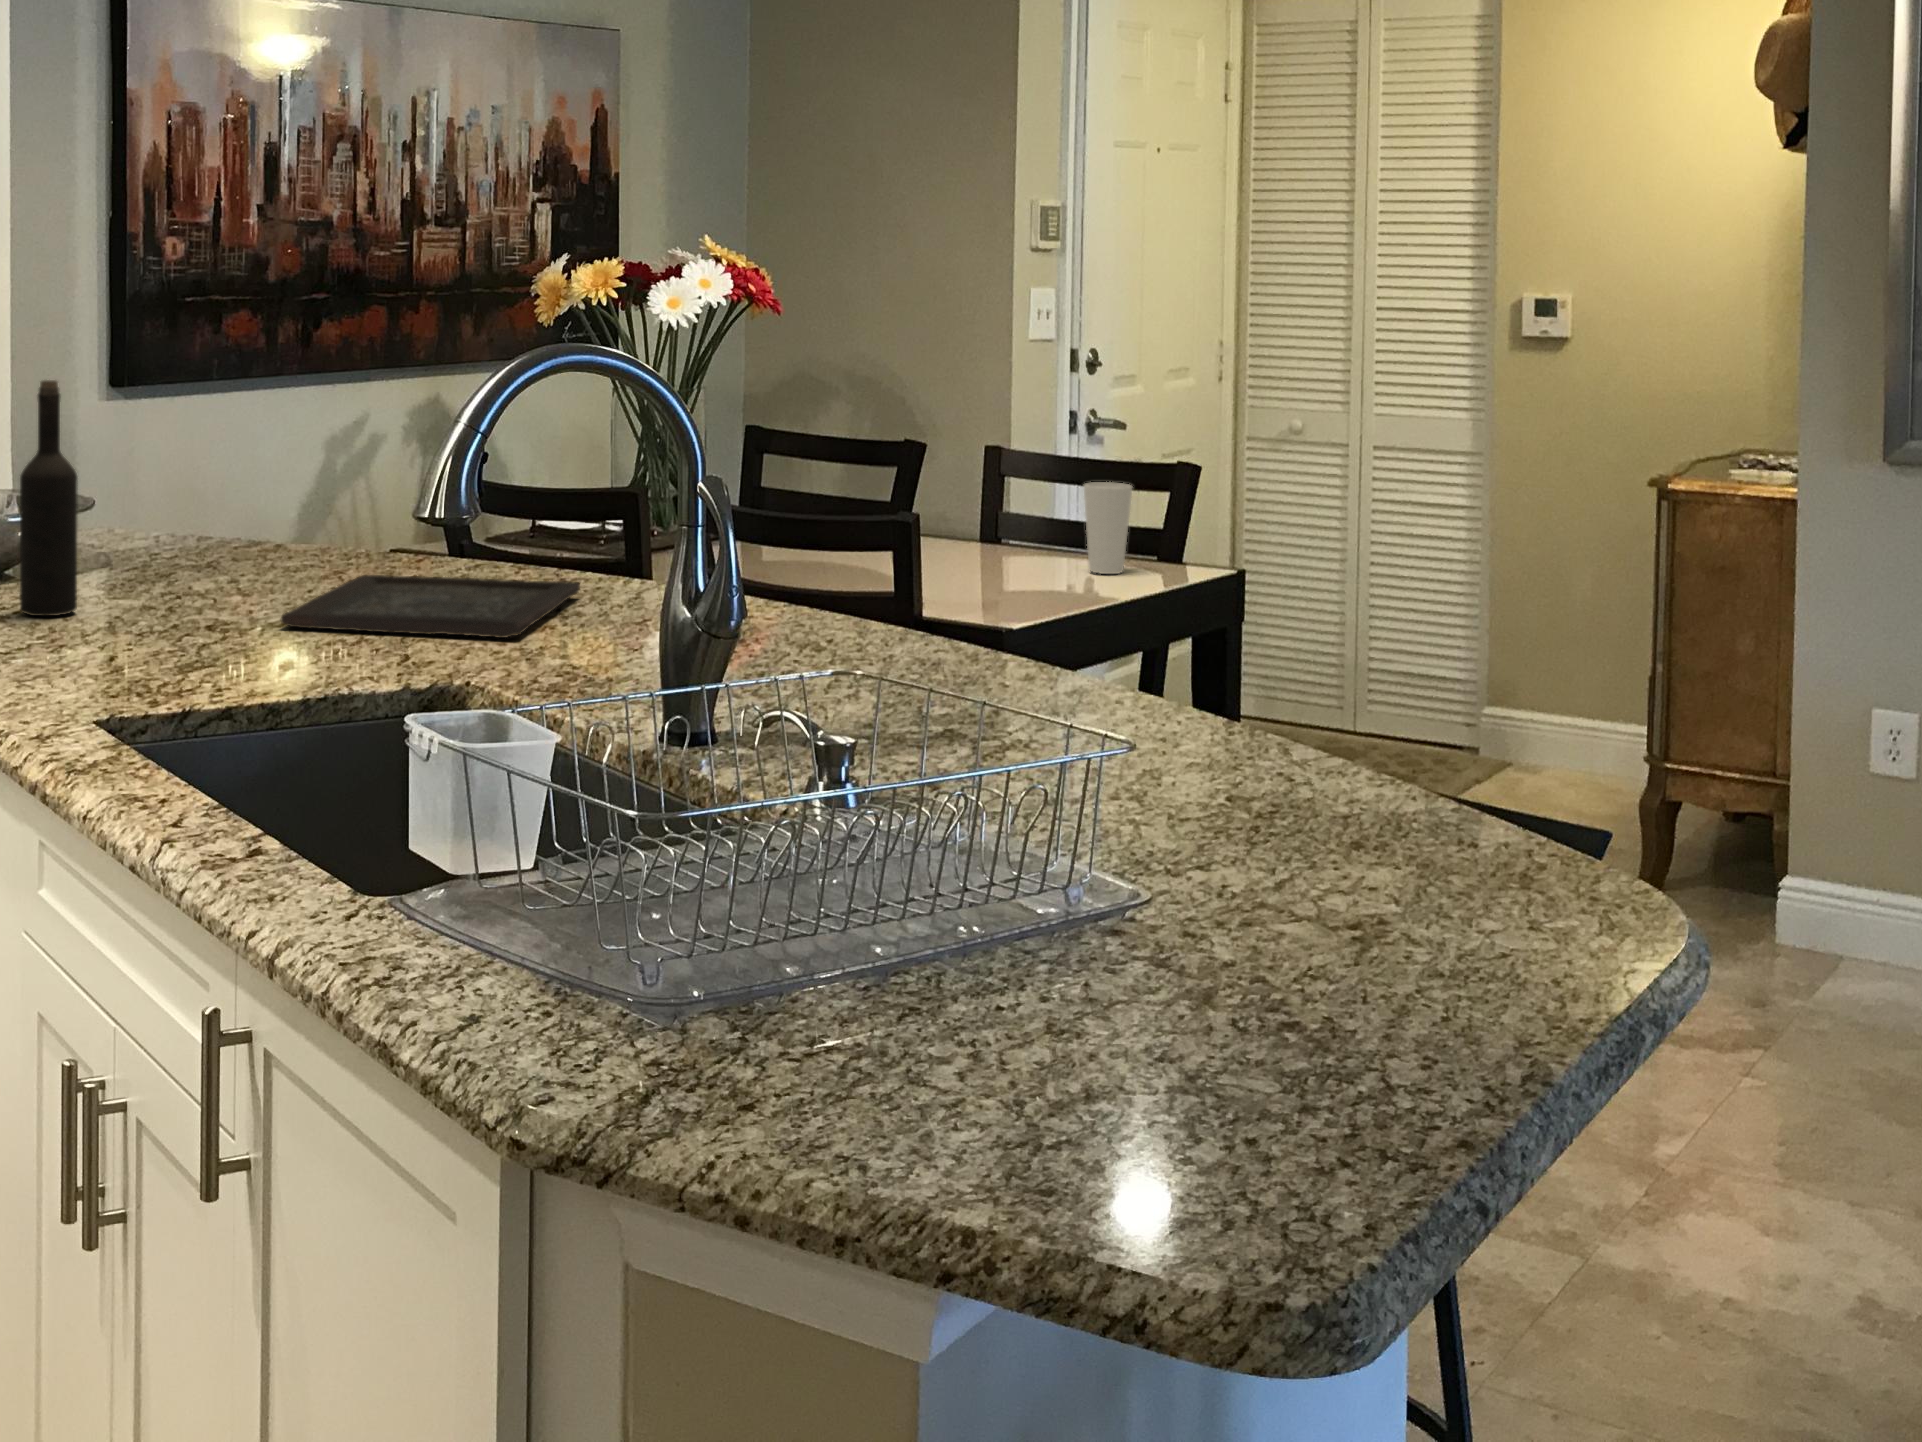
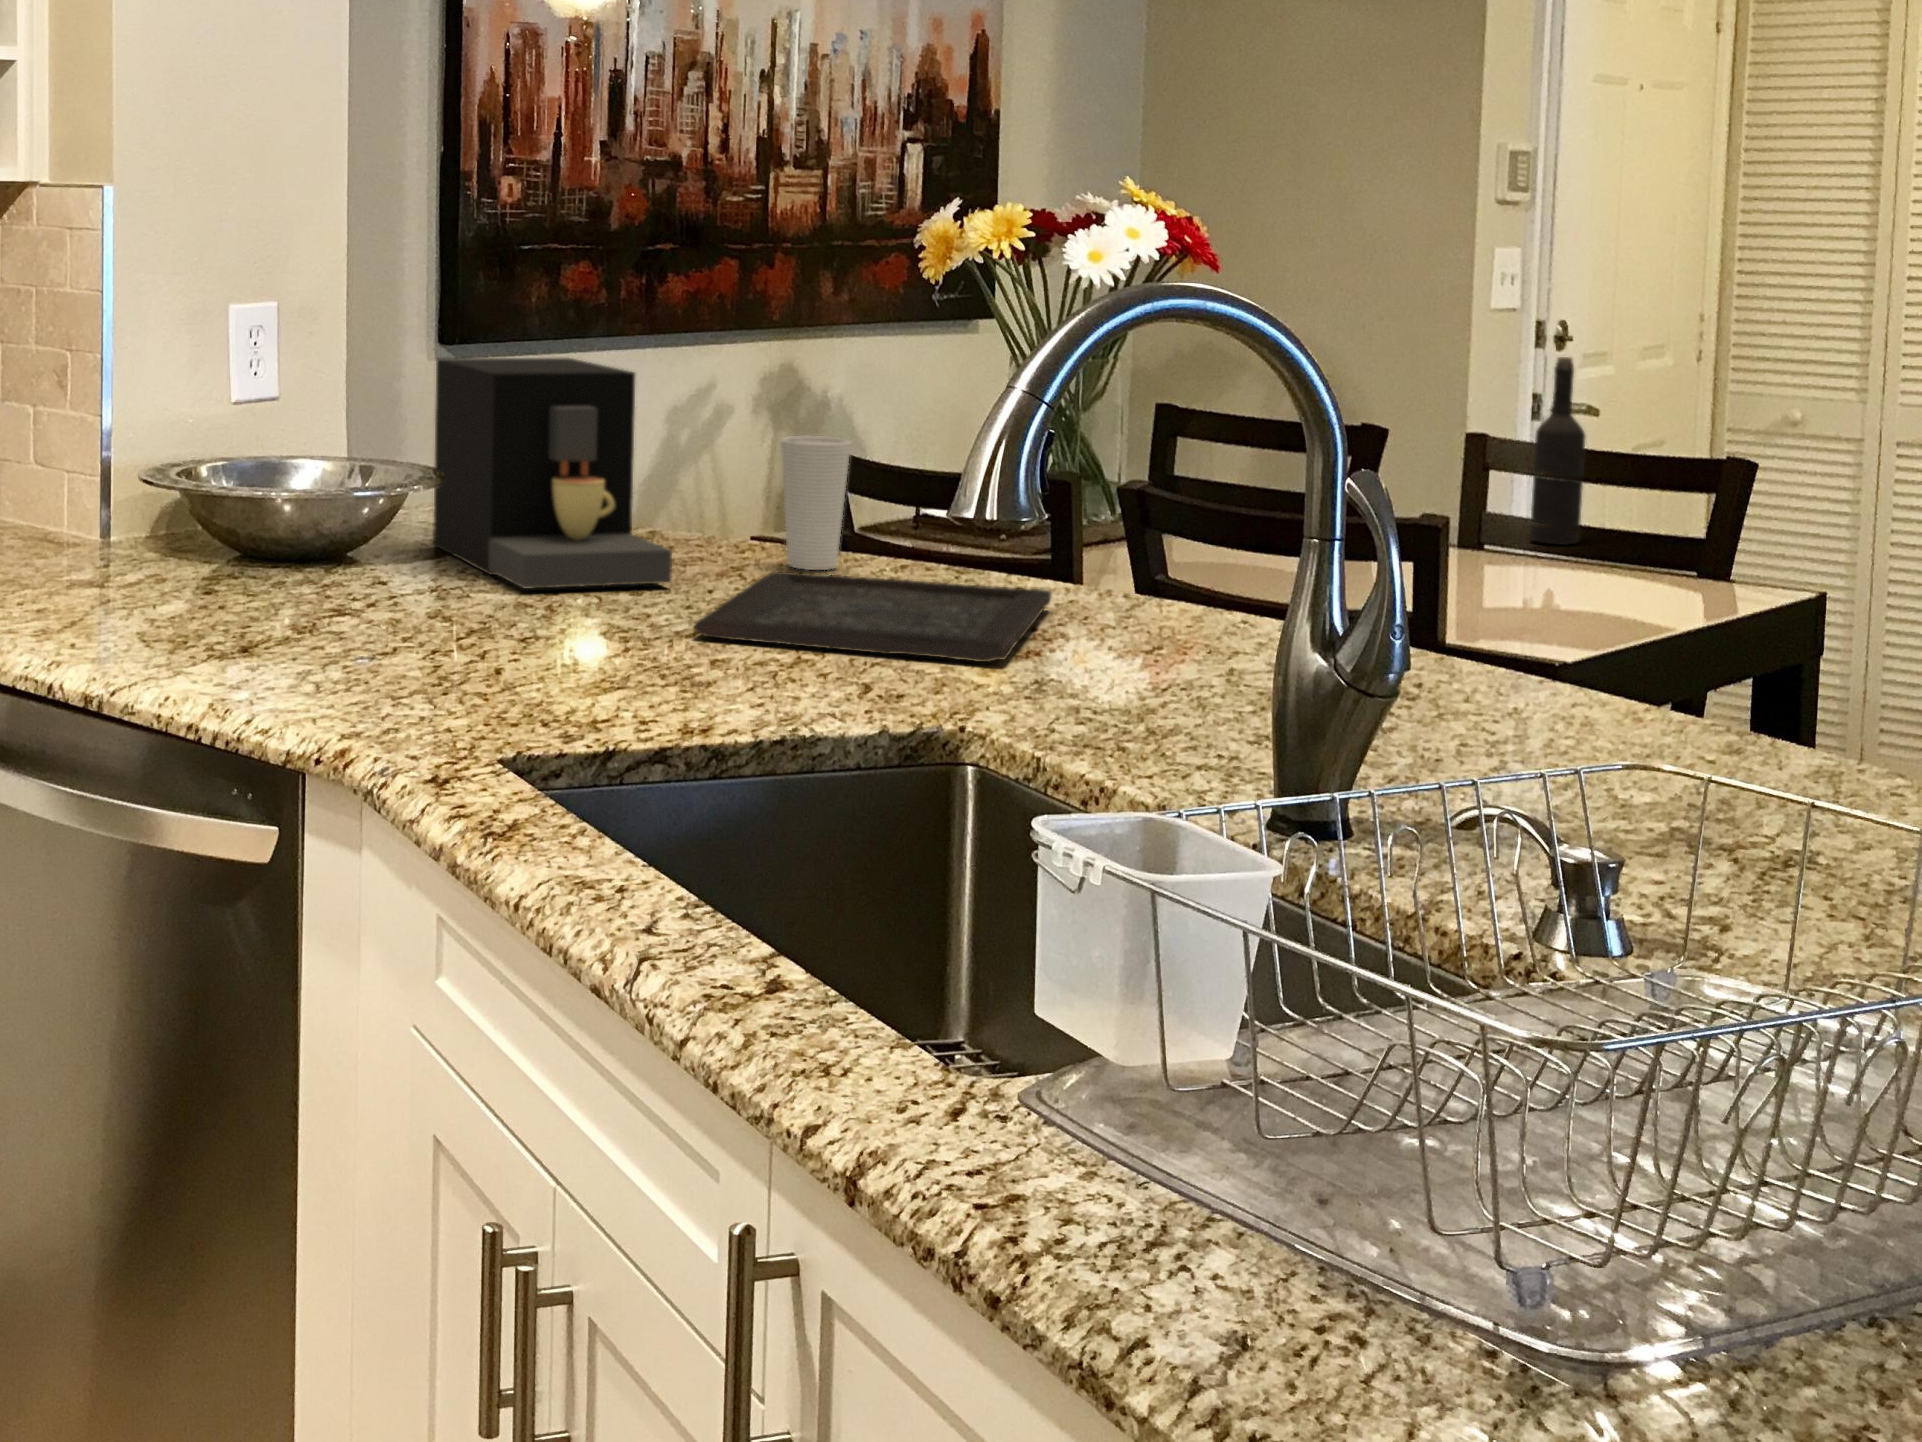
wine bottle: present [20,380,78,616] -> present [1530,357,1585,545]
coffee maker: none [85,400,278,595] -> present [433,358,672,589]
cup: present [1084,482,1132,574] -> present [781,435,851,570]

